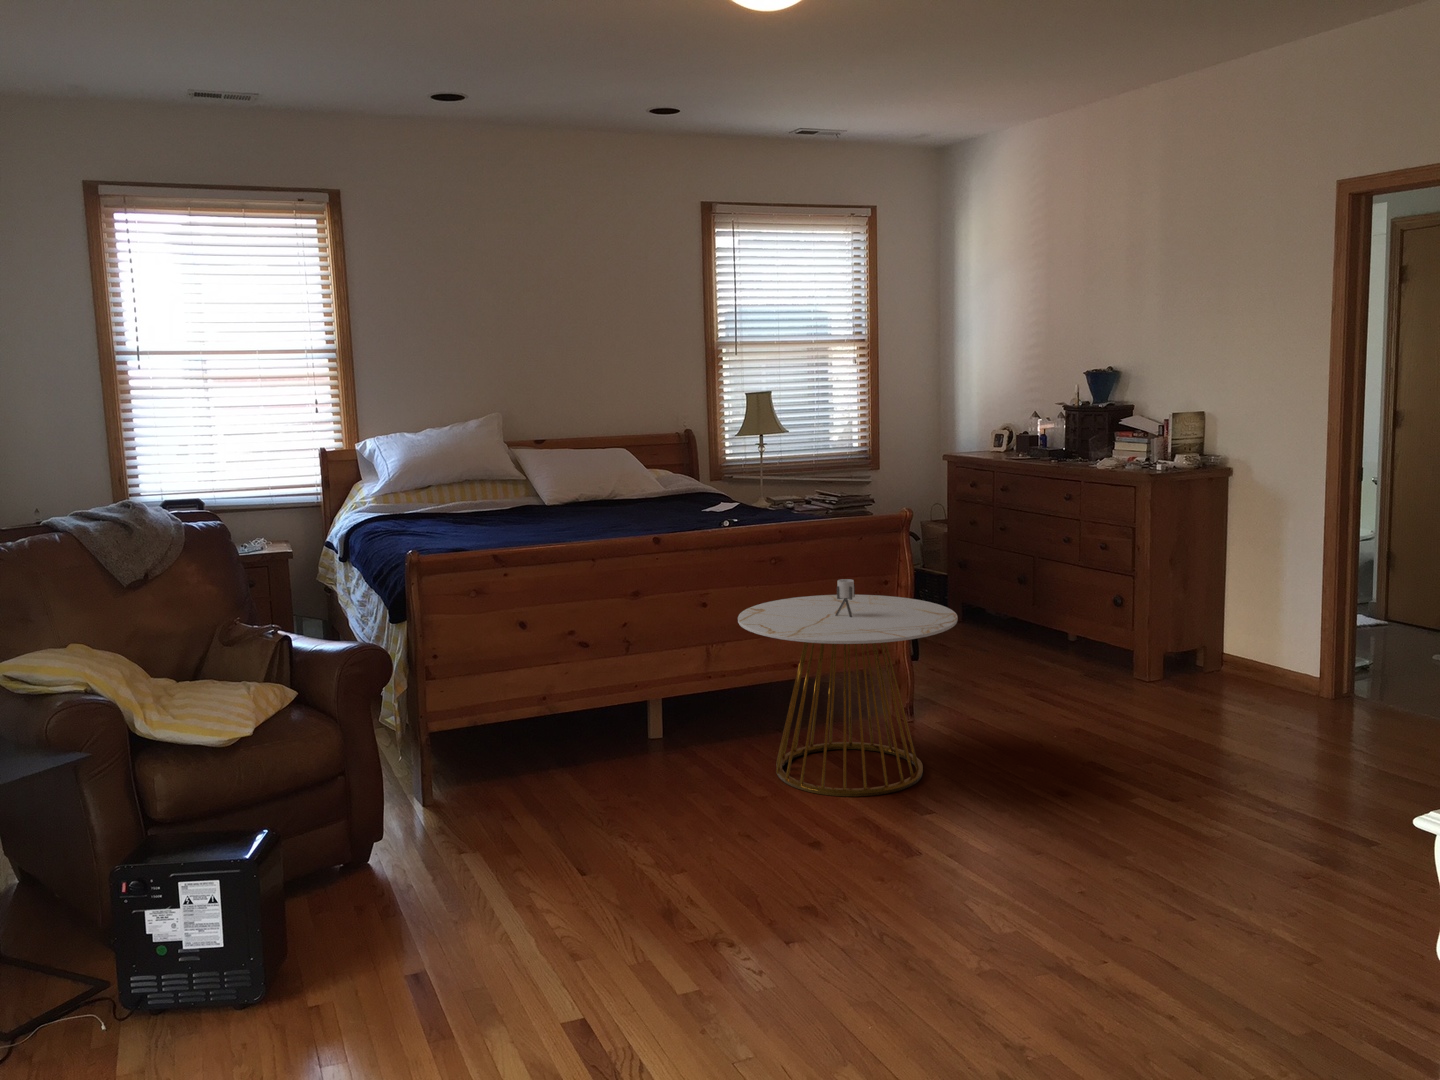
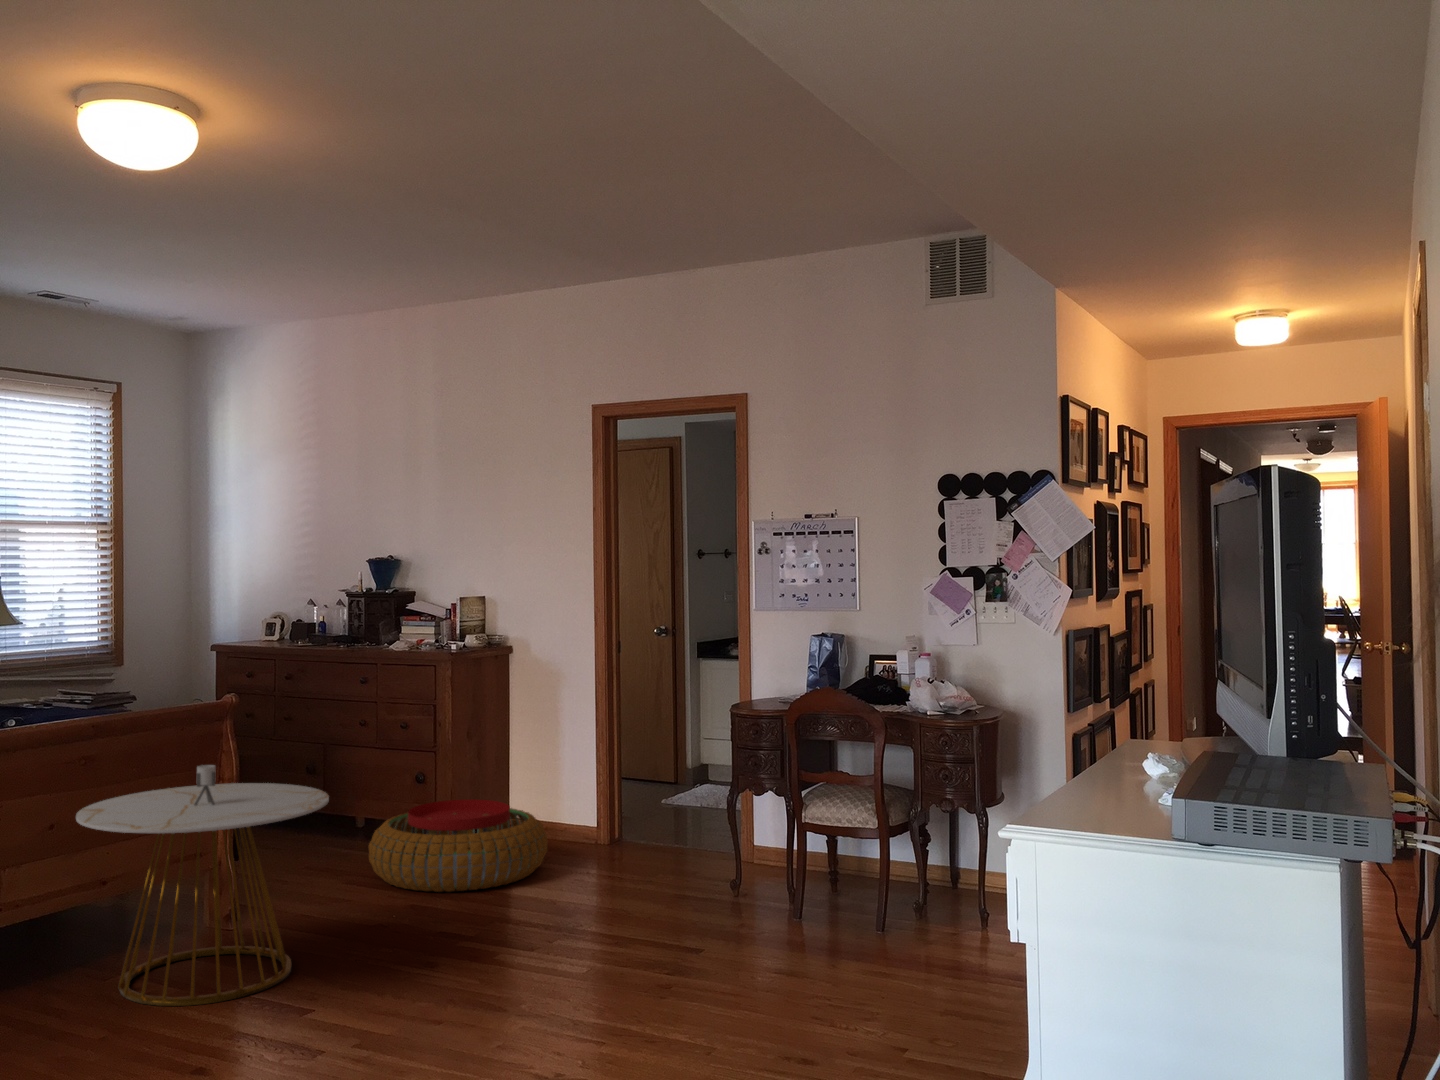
pouf: none [1043,630,1240,729] -> present [369,799,547,892]

